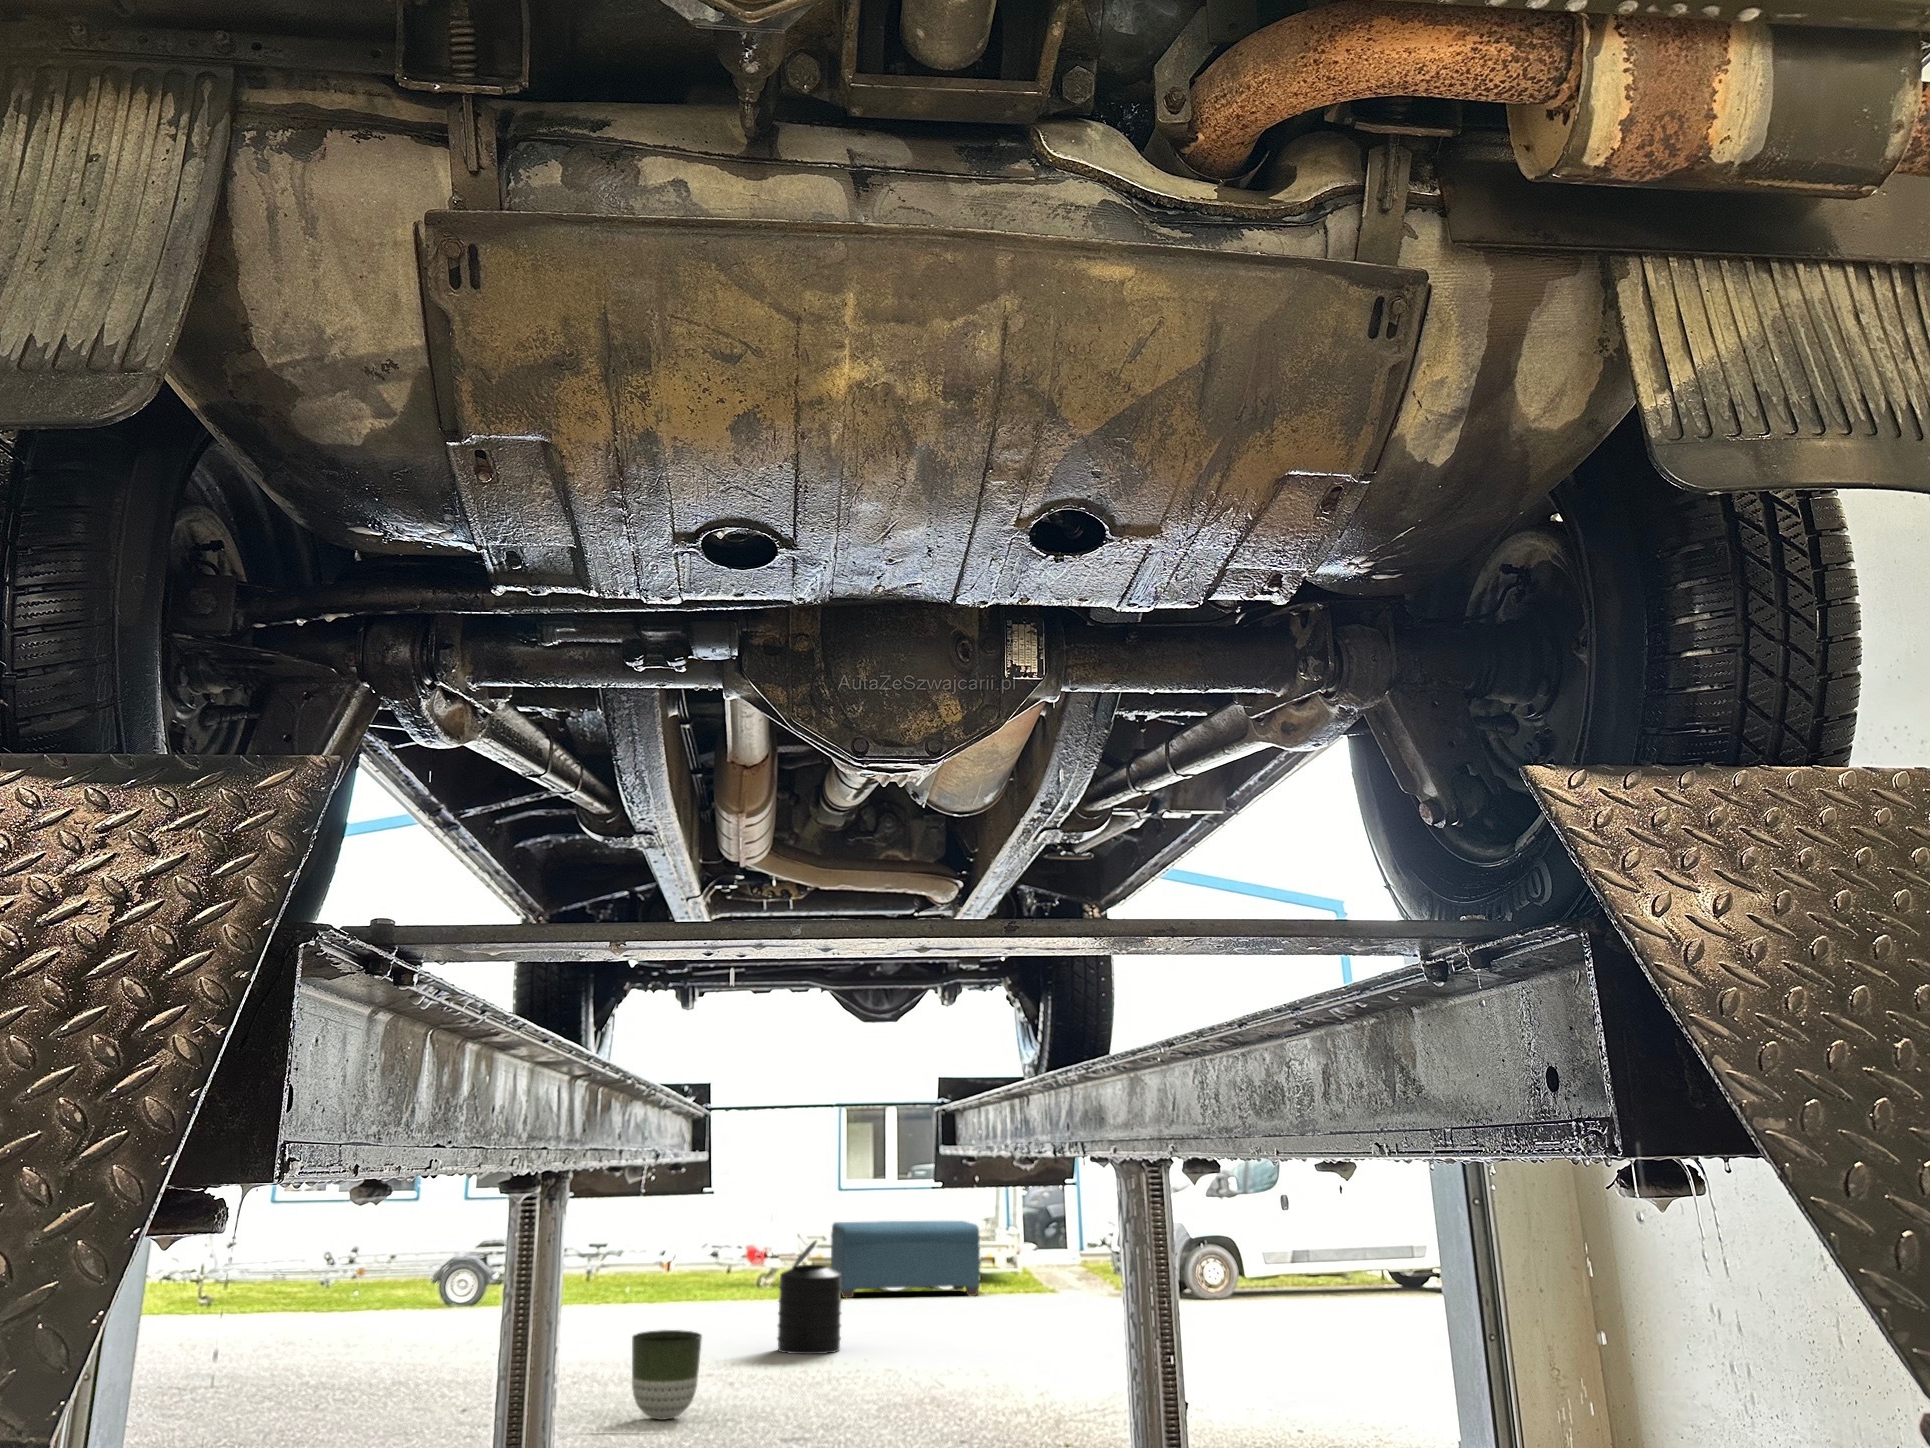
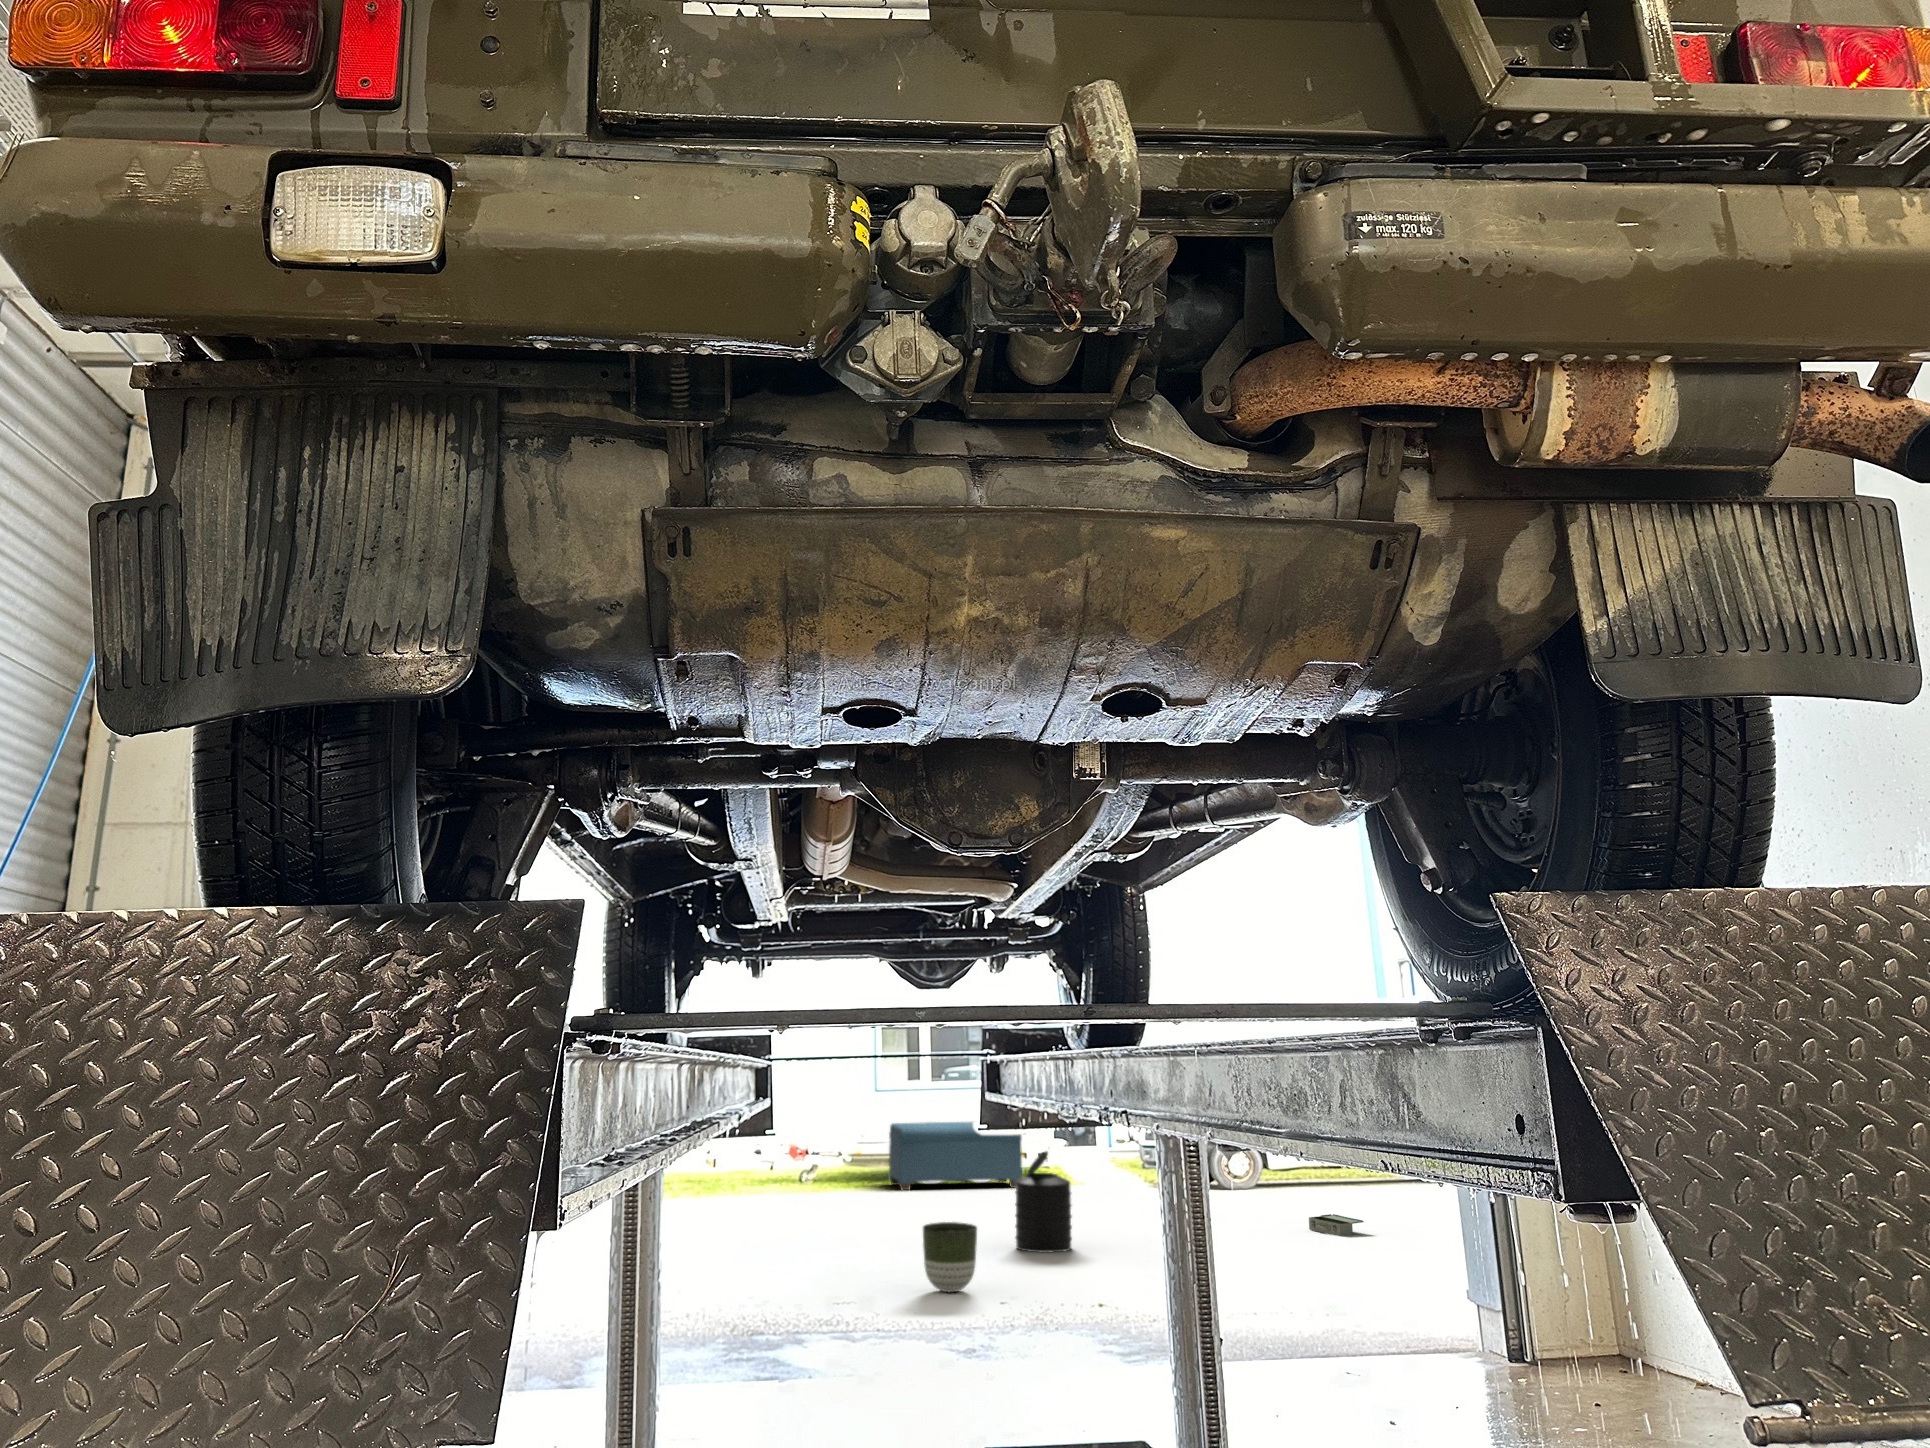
trash can: present [777,1241,842,1354] -> present [1015,1151,1072,1252]
toolbox: none [1301,1319,1363,1344] -> present [1309,1214,1364,1236]
planter: present [632,1330,702,1420] -> present [923,1222,977,1292]

